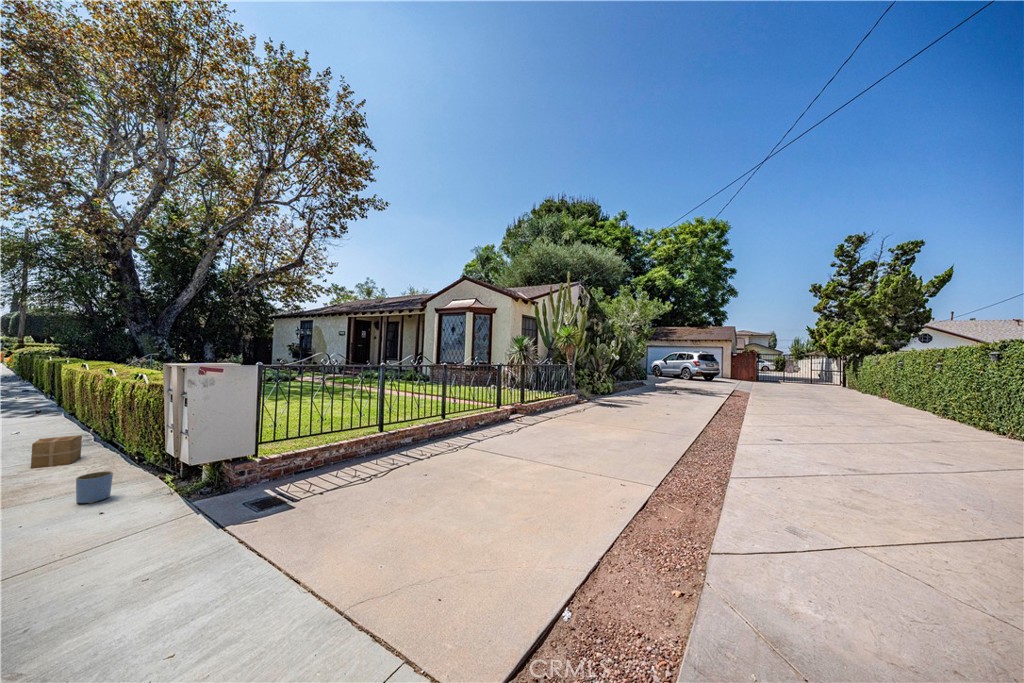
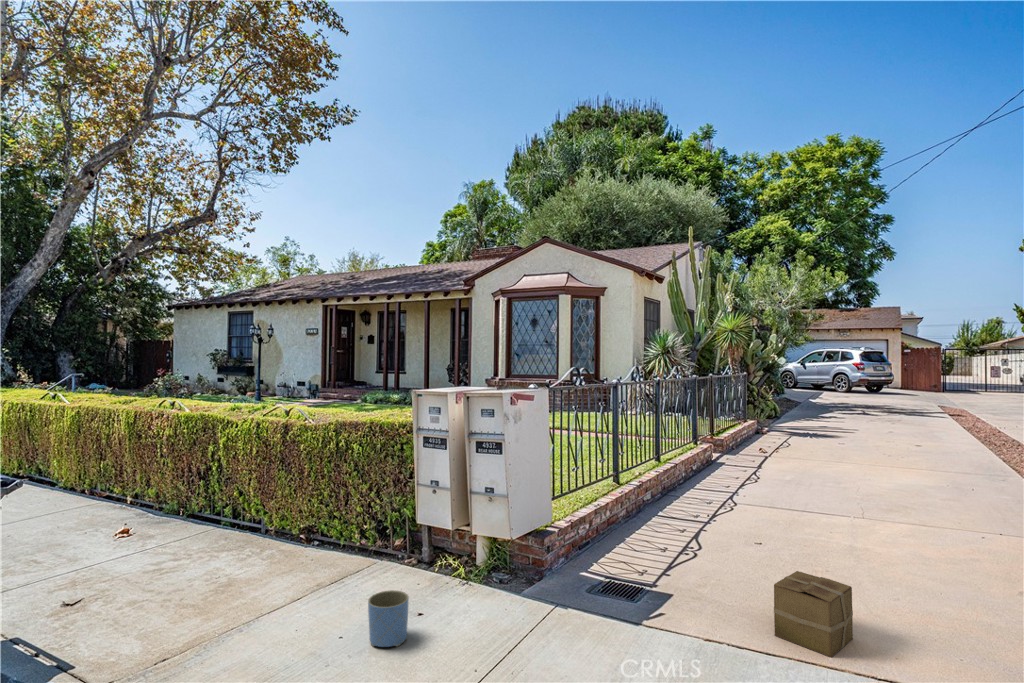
cardboard box: present [31,435,82,468] -> present [774,571,853,657]

